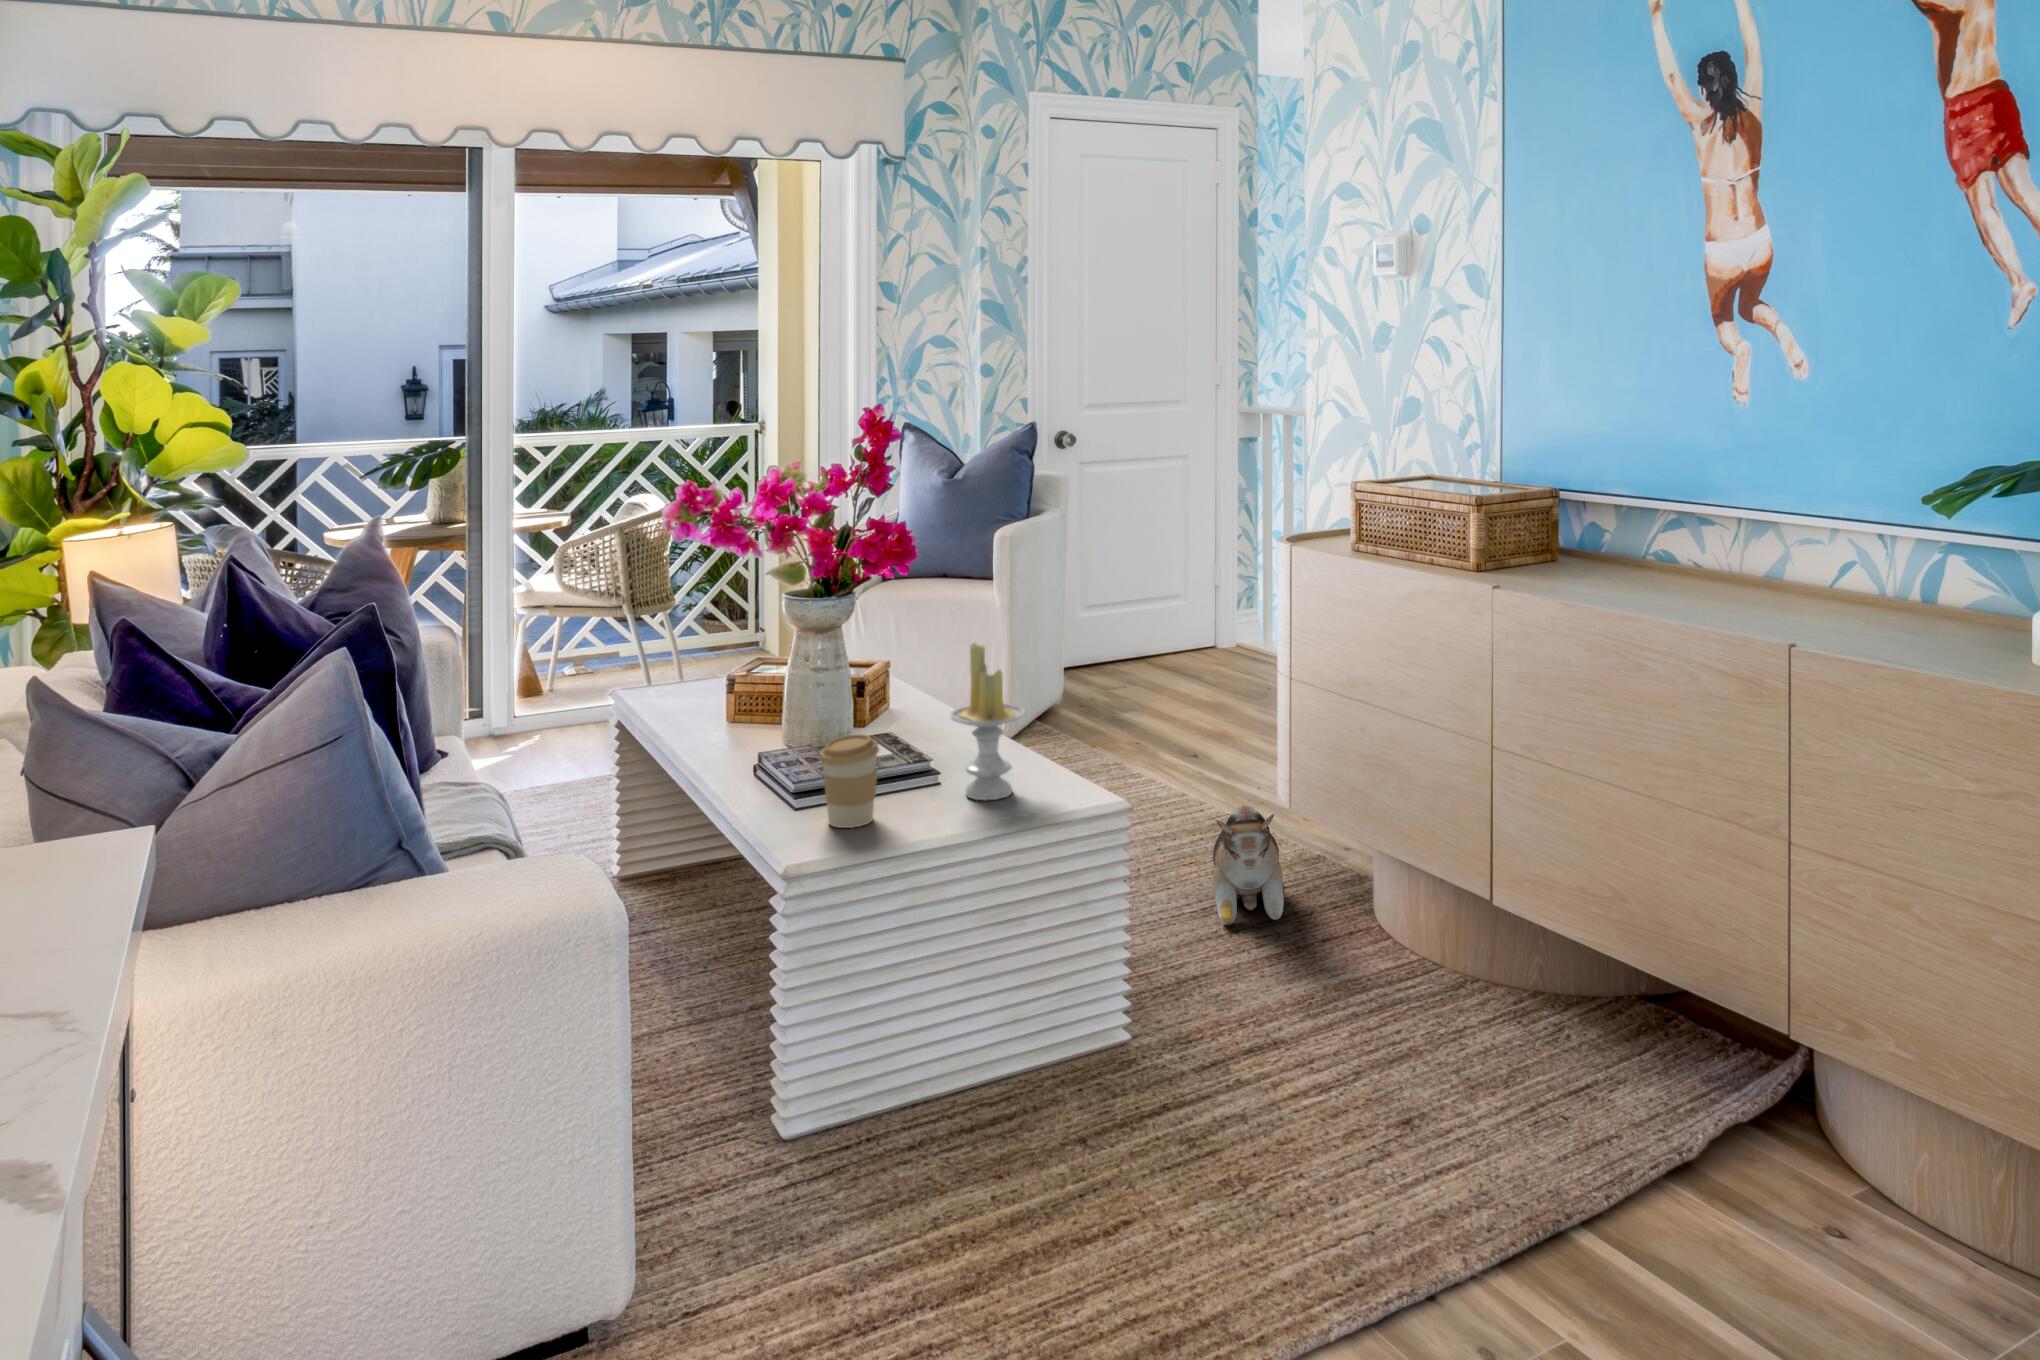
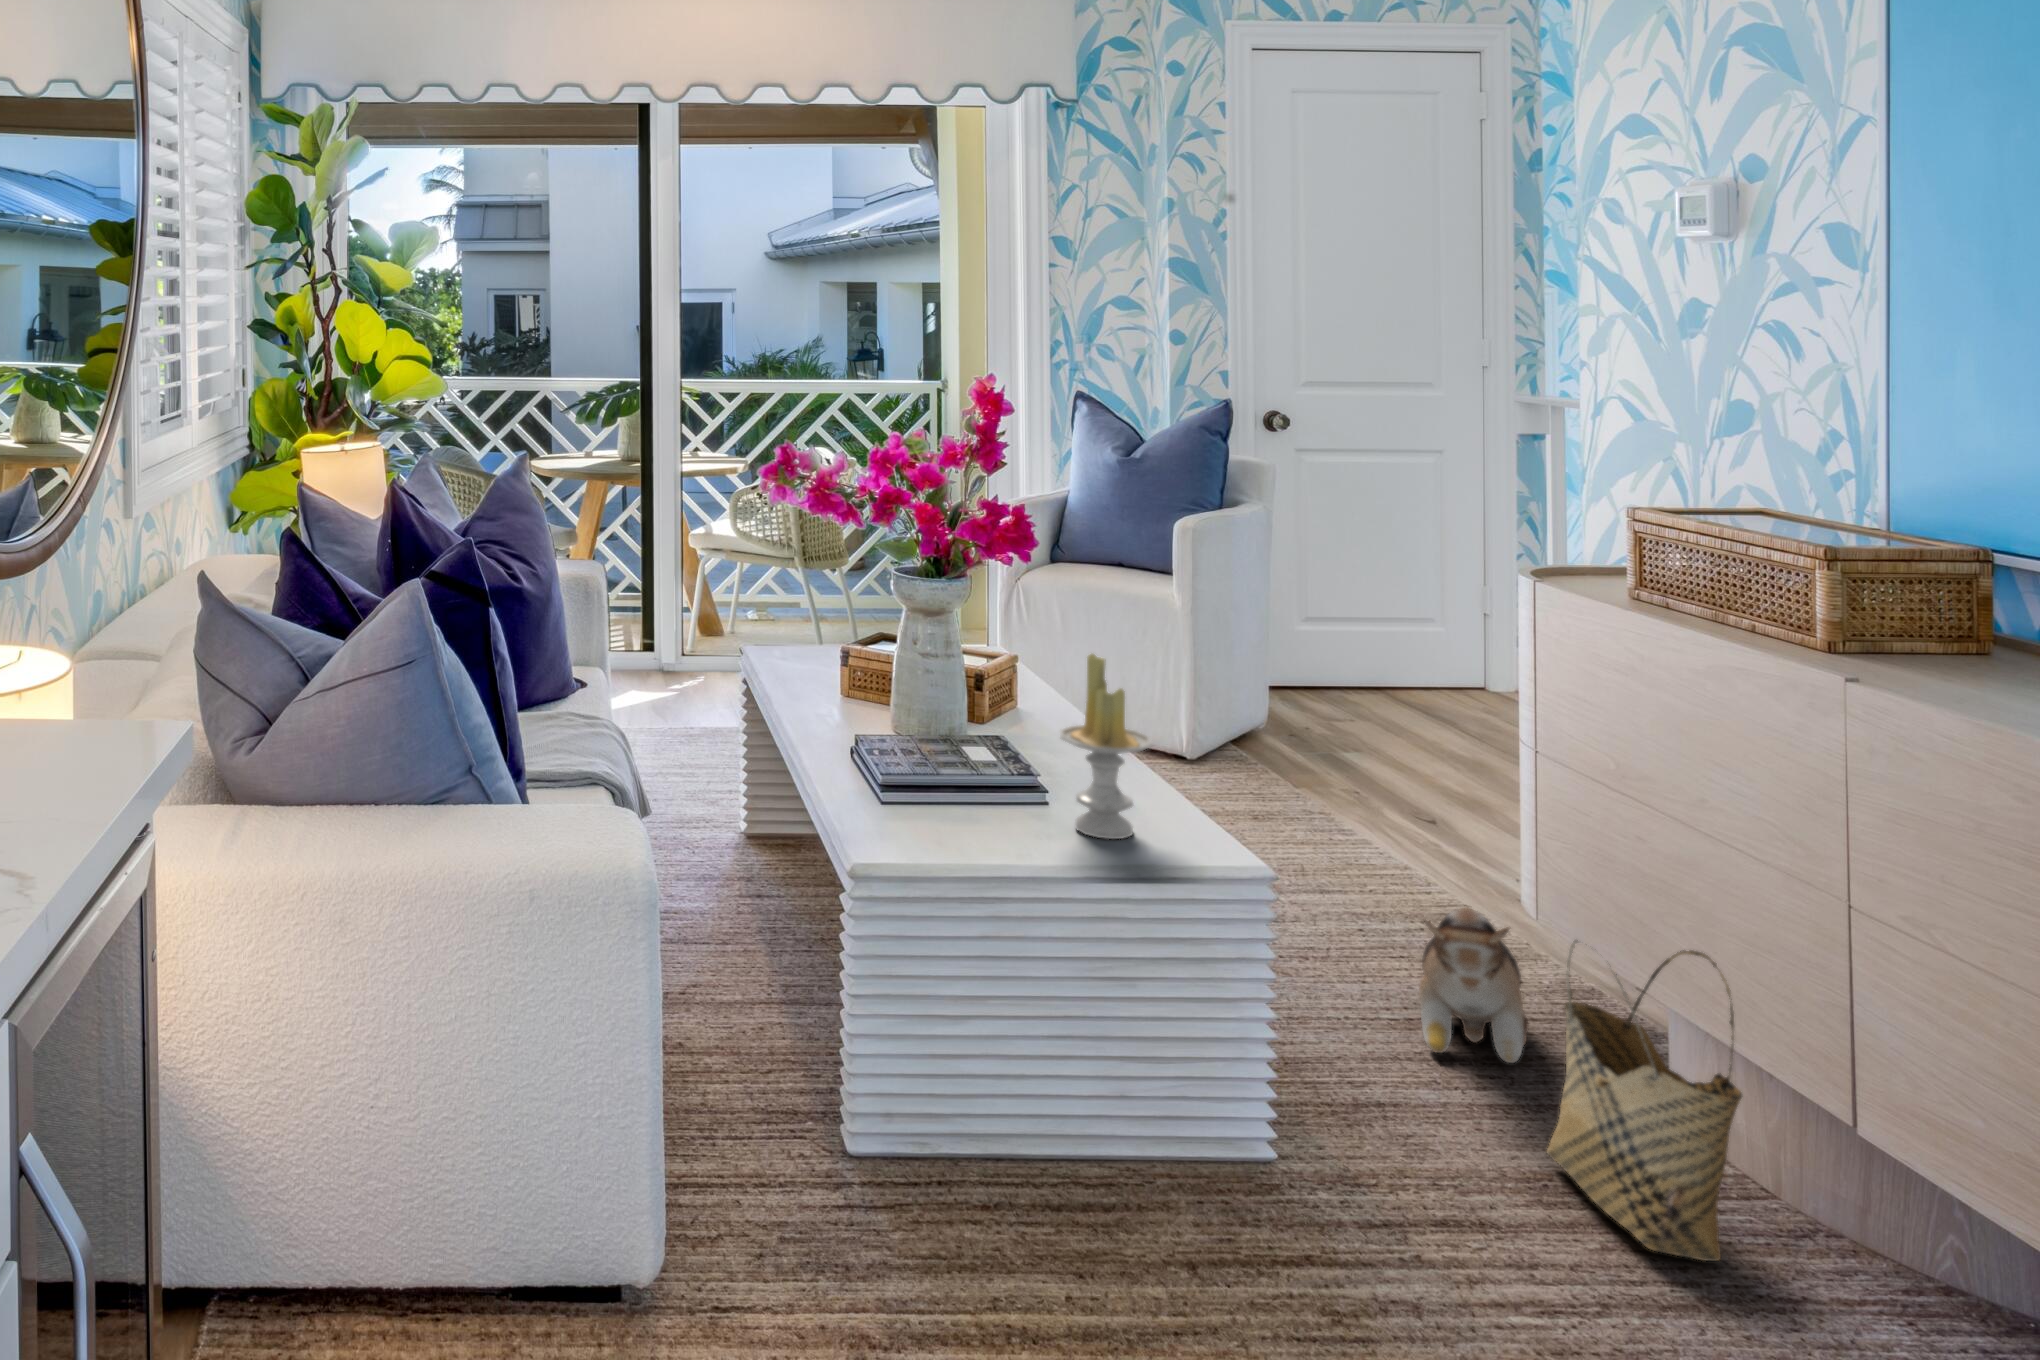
coffee cup: present [820,734,879,828] -> none [904,737,972,840]
woven basket: none [1309,804,1428,1030] -> present [1547,940,1742,1261]

